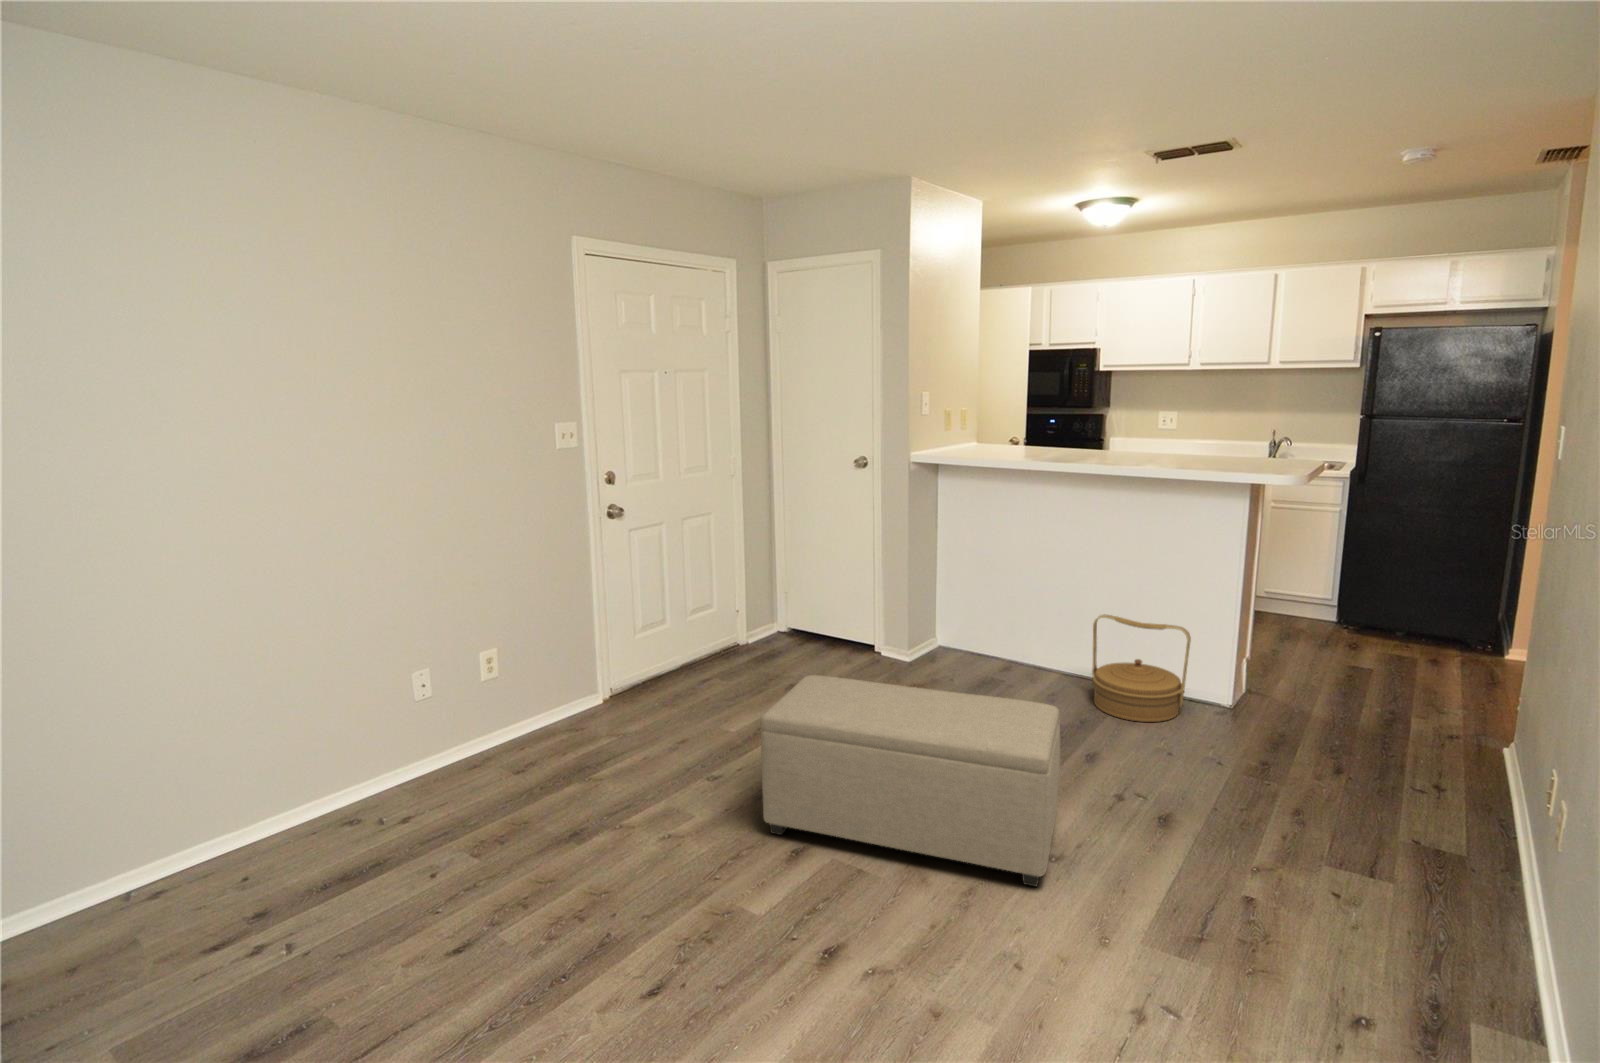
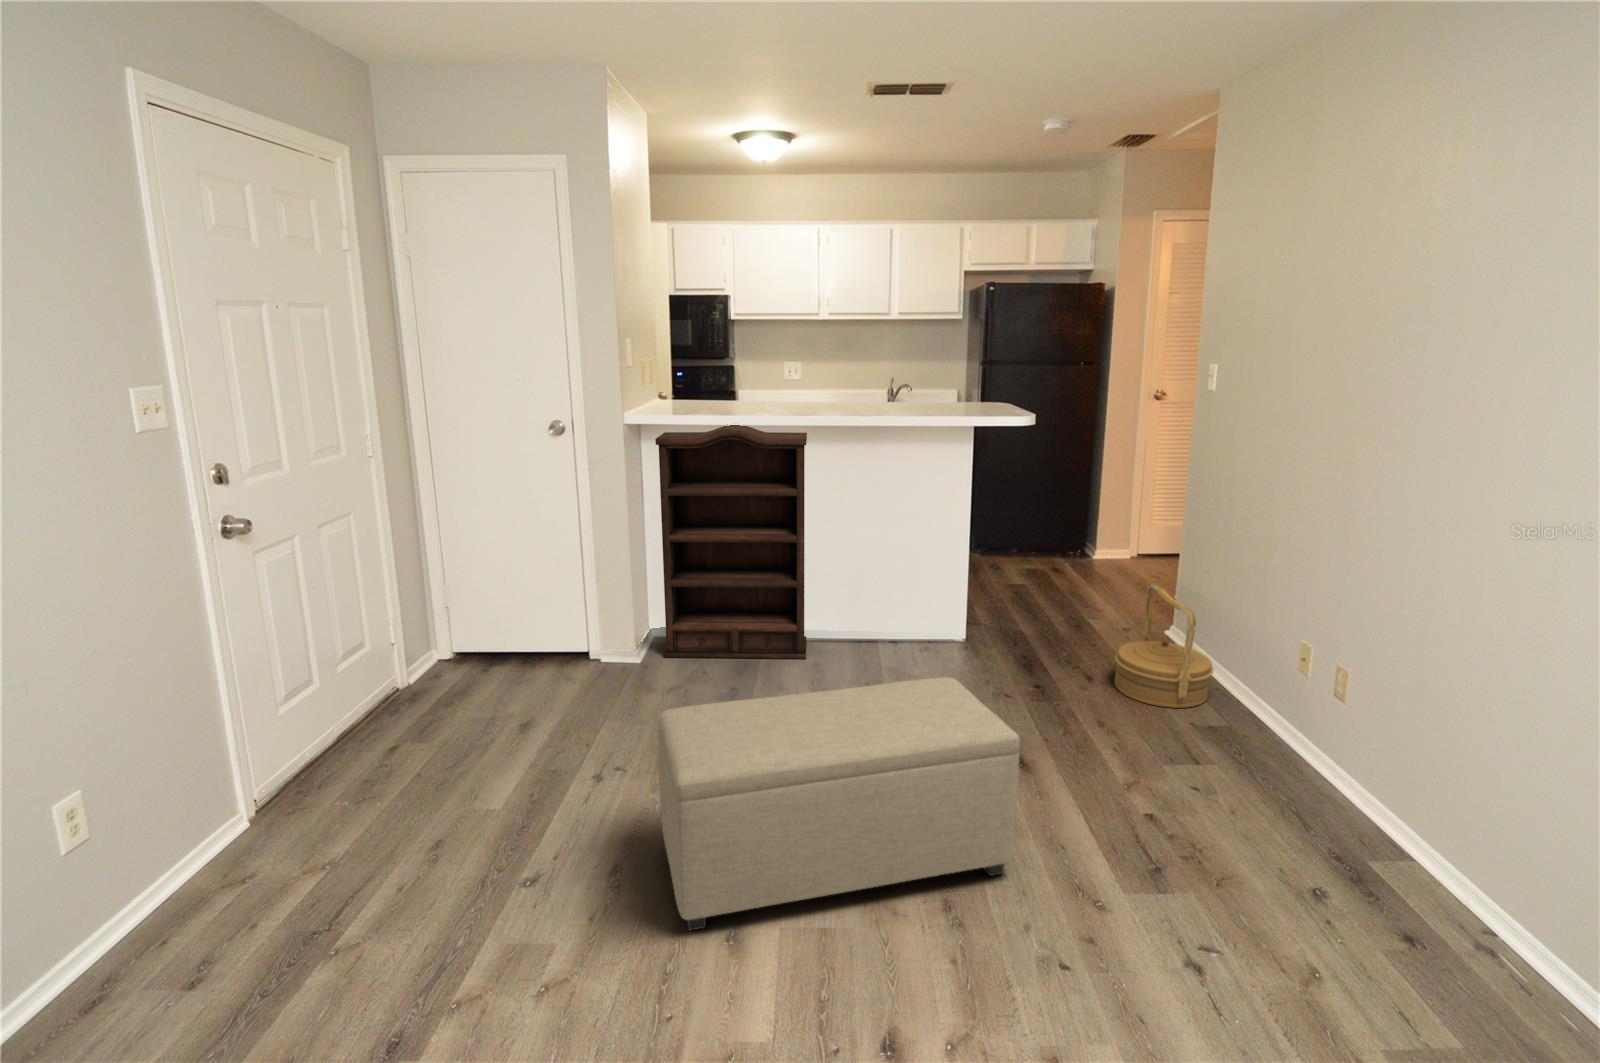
bookshelf: none [932,467,1075,688] -> present [655,424,807,659]
woven basket: present [1092,614,1191,722] -> present [1115,585,1213,708]

